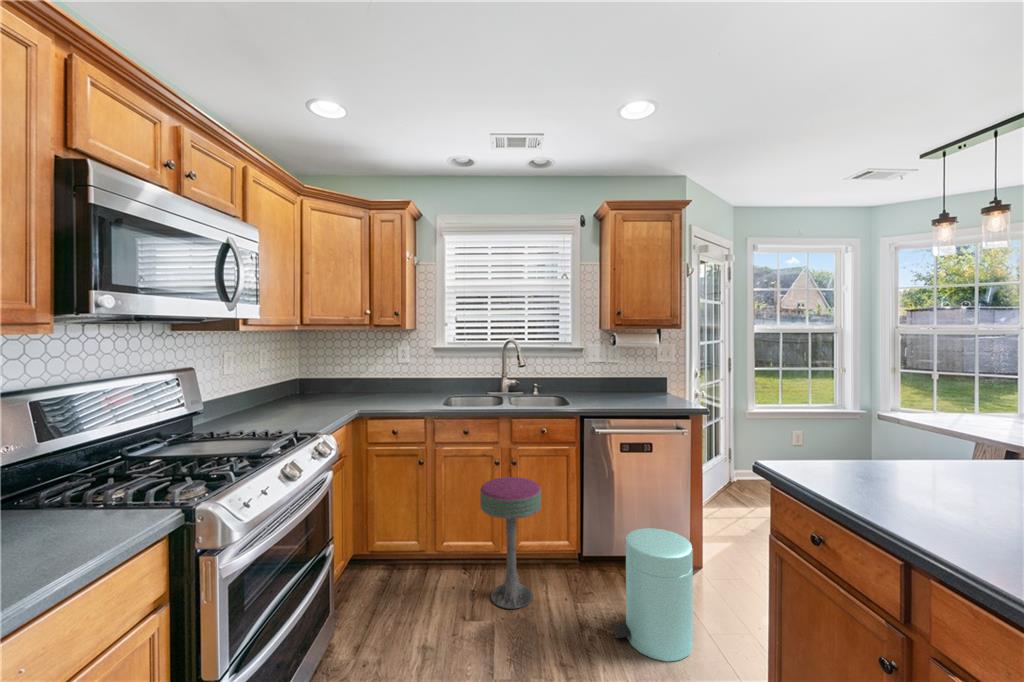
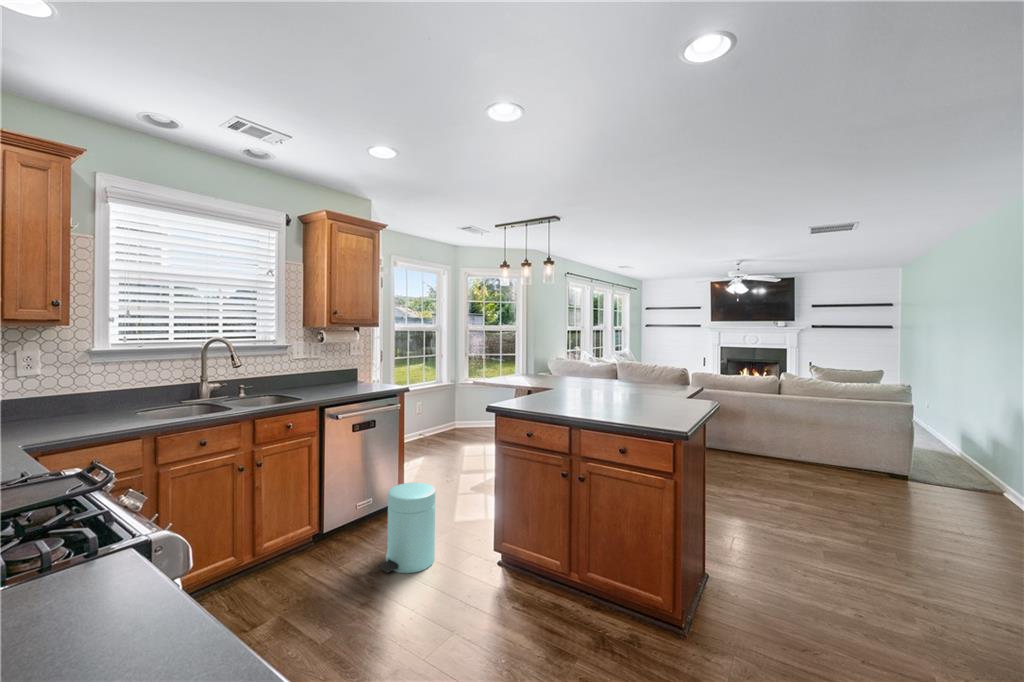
bar stool: present [480,477,541,609] -> none [242,475,310,603]

